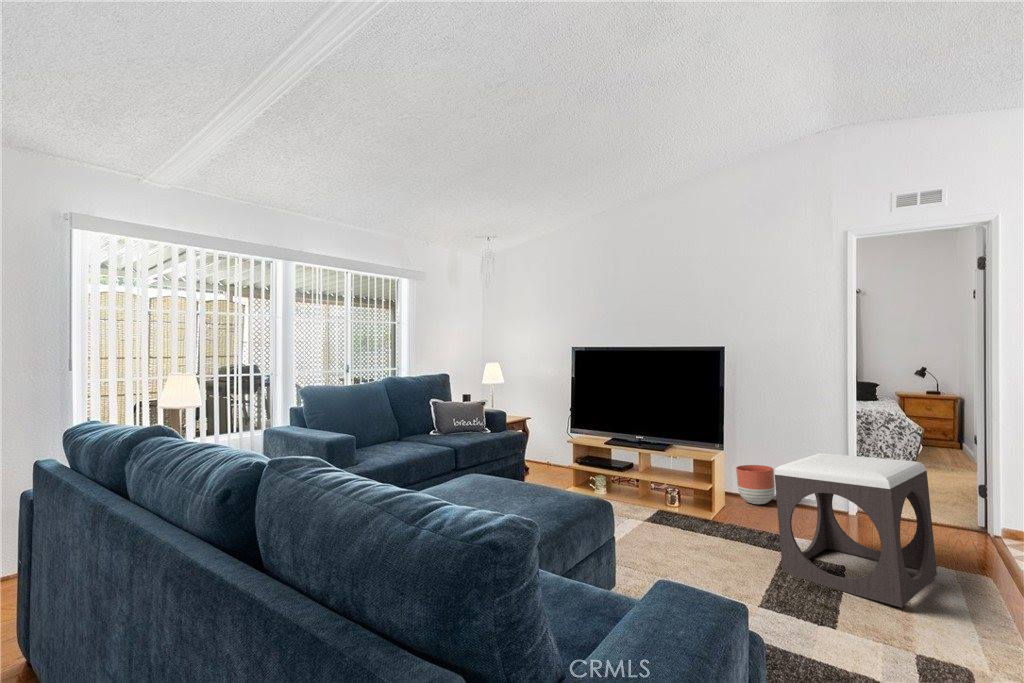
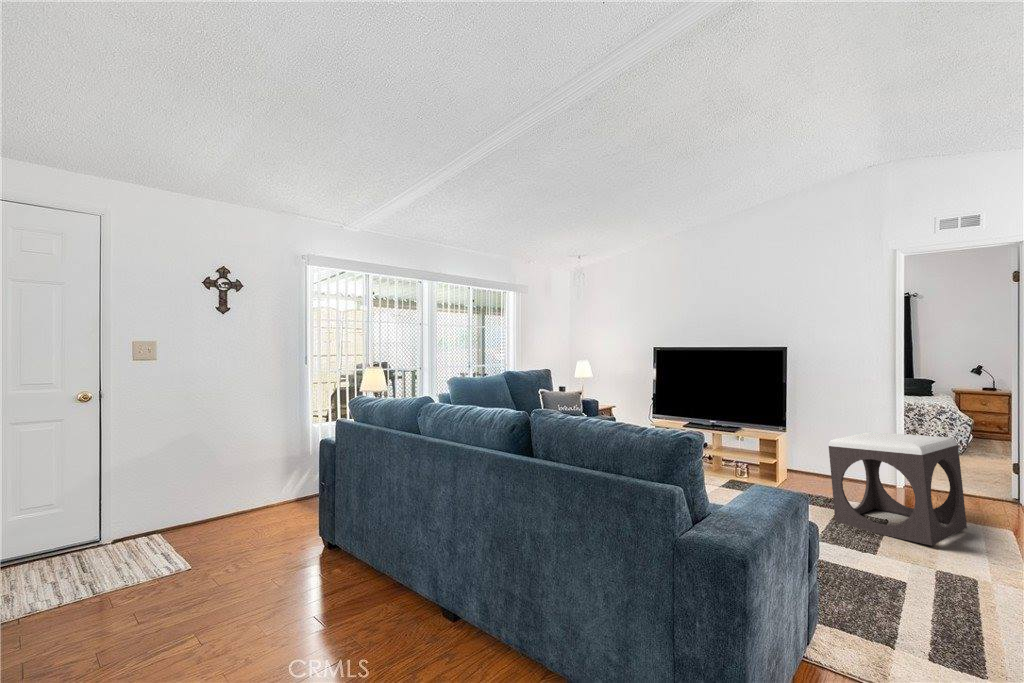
planter: present [736,465,775,504] -> none [797,446,831,478]

